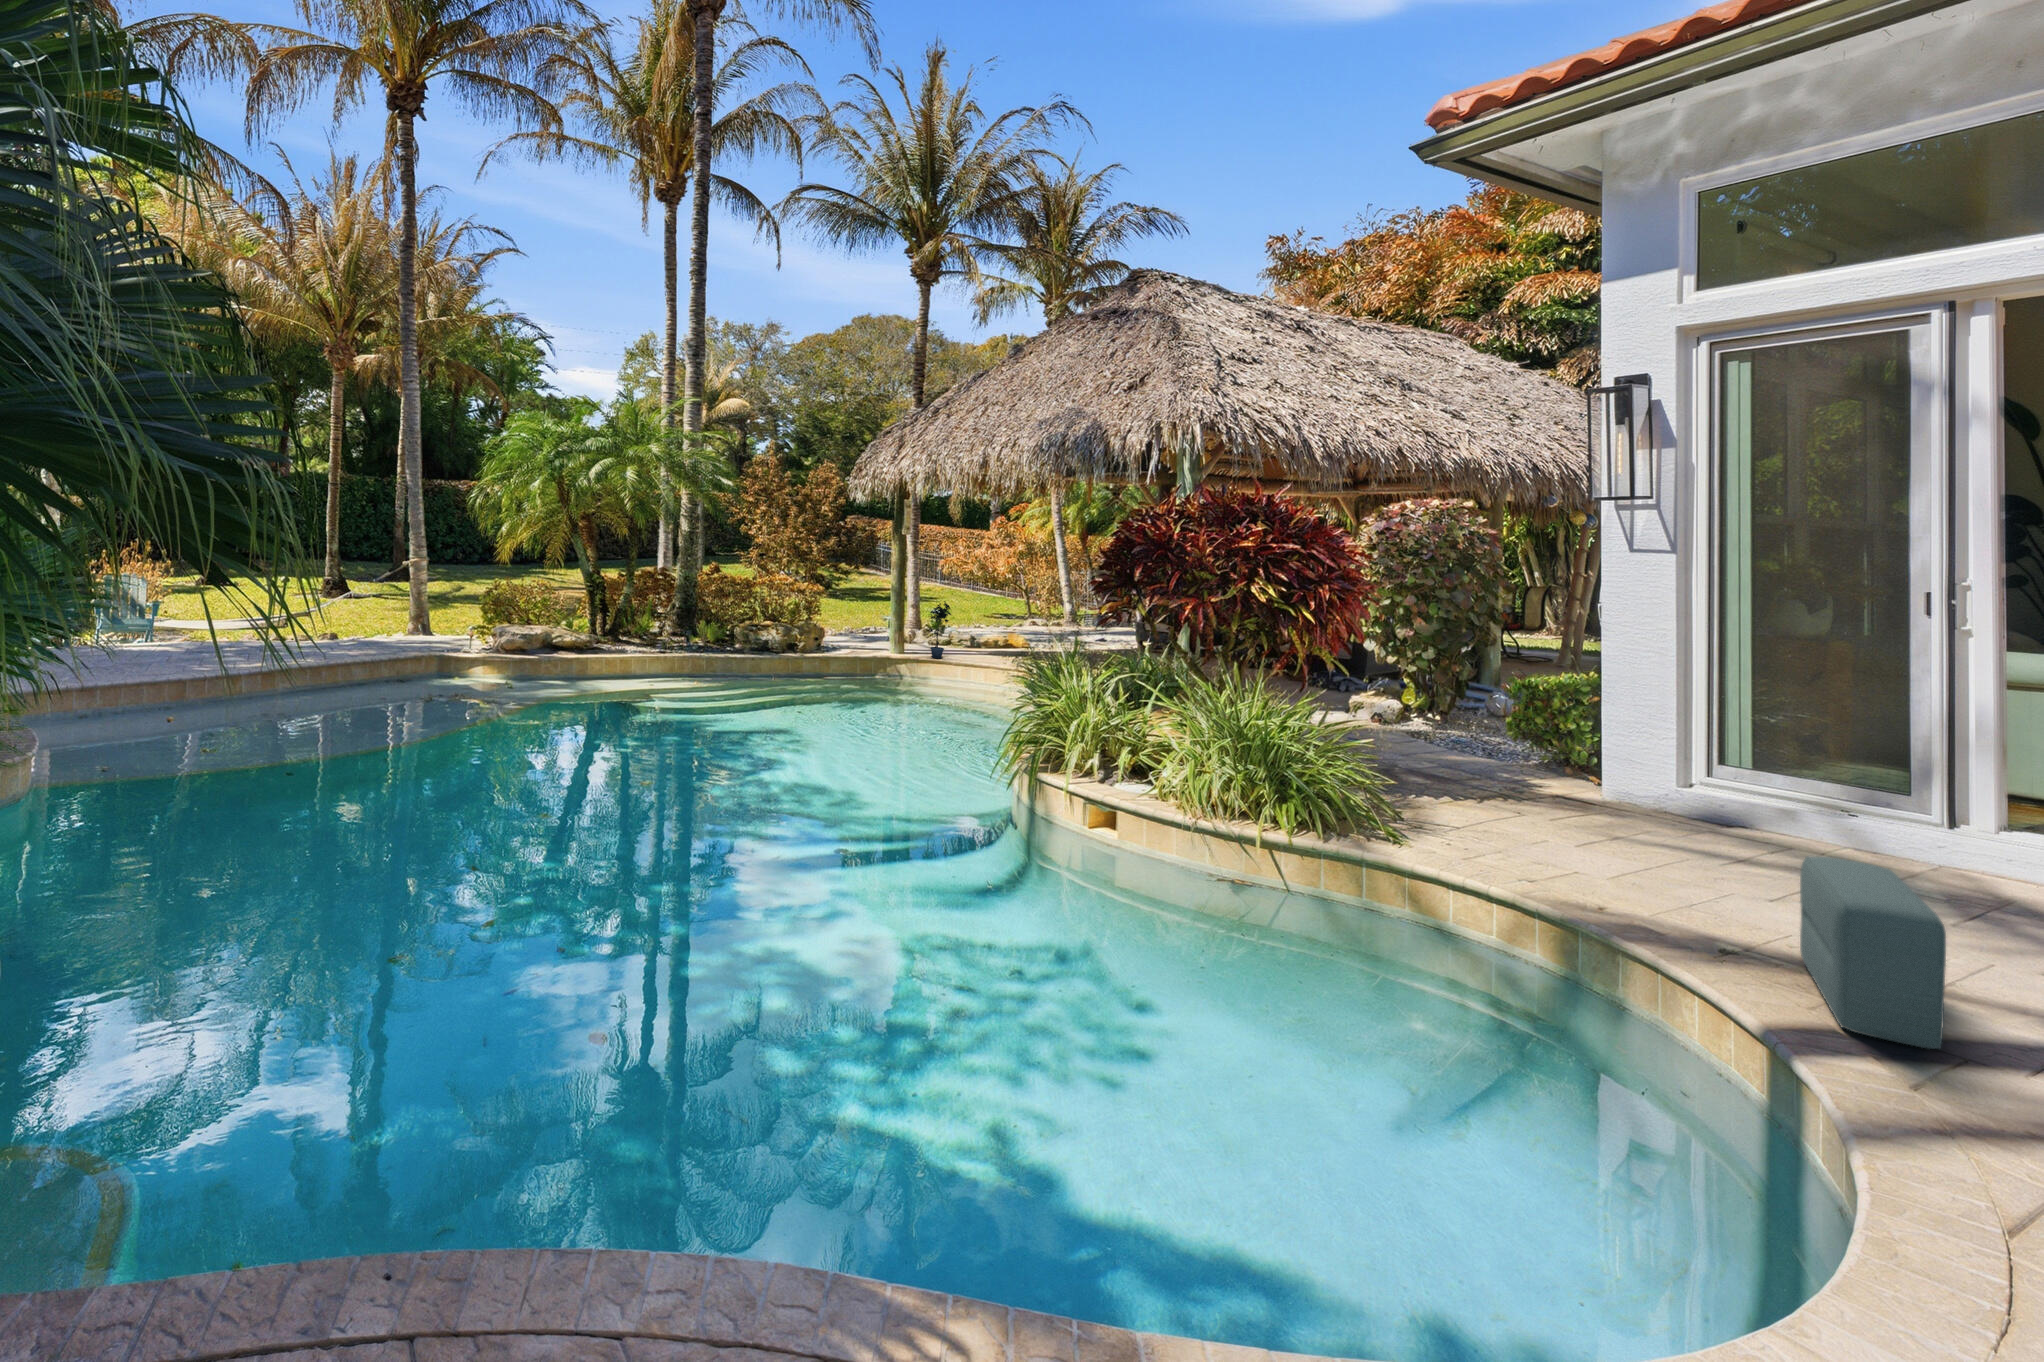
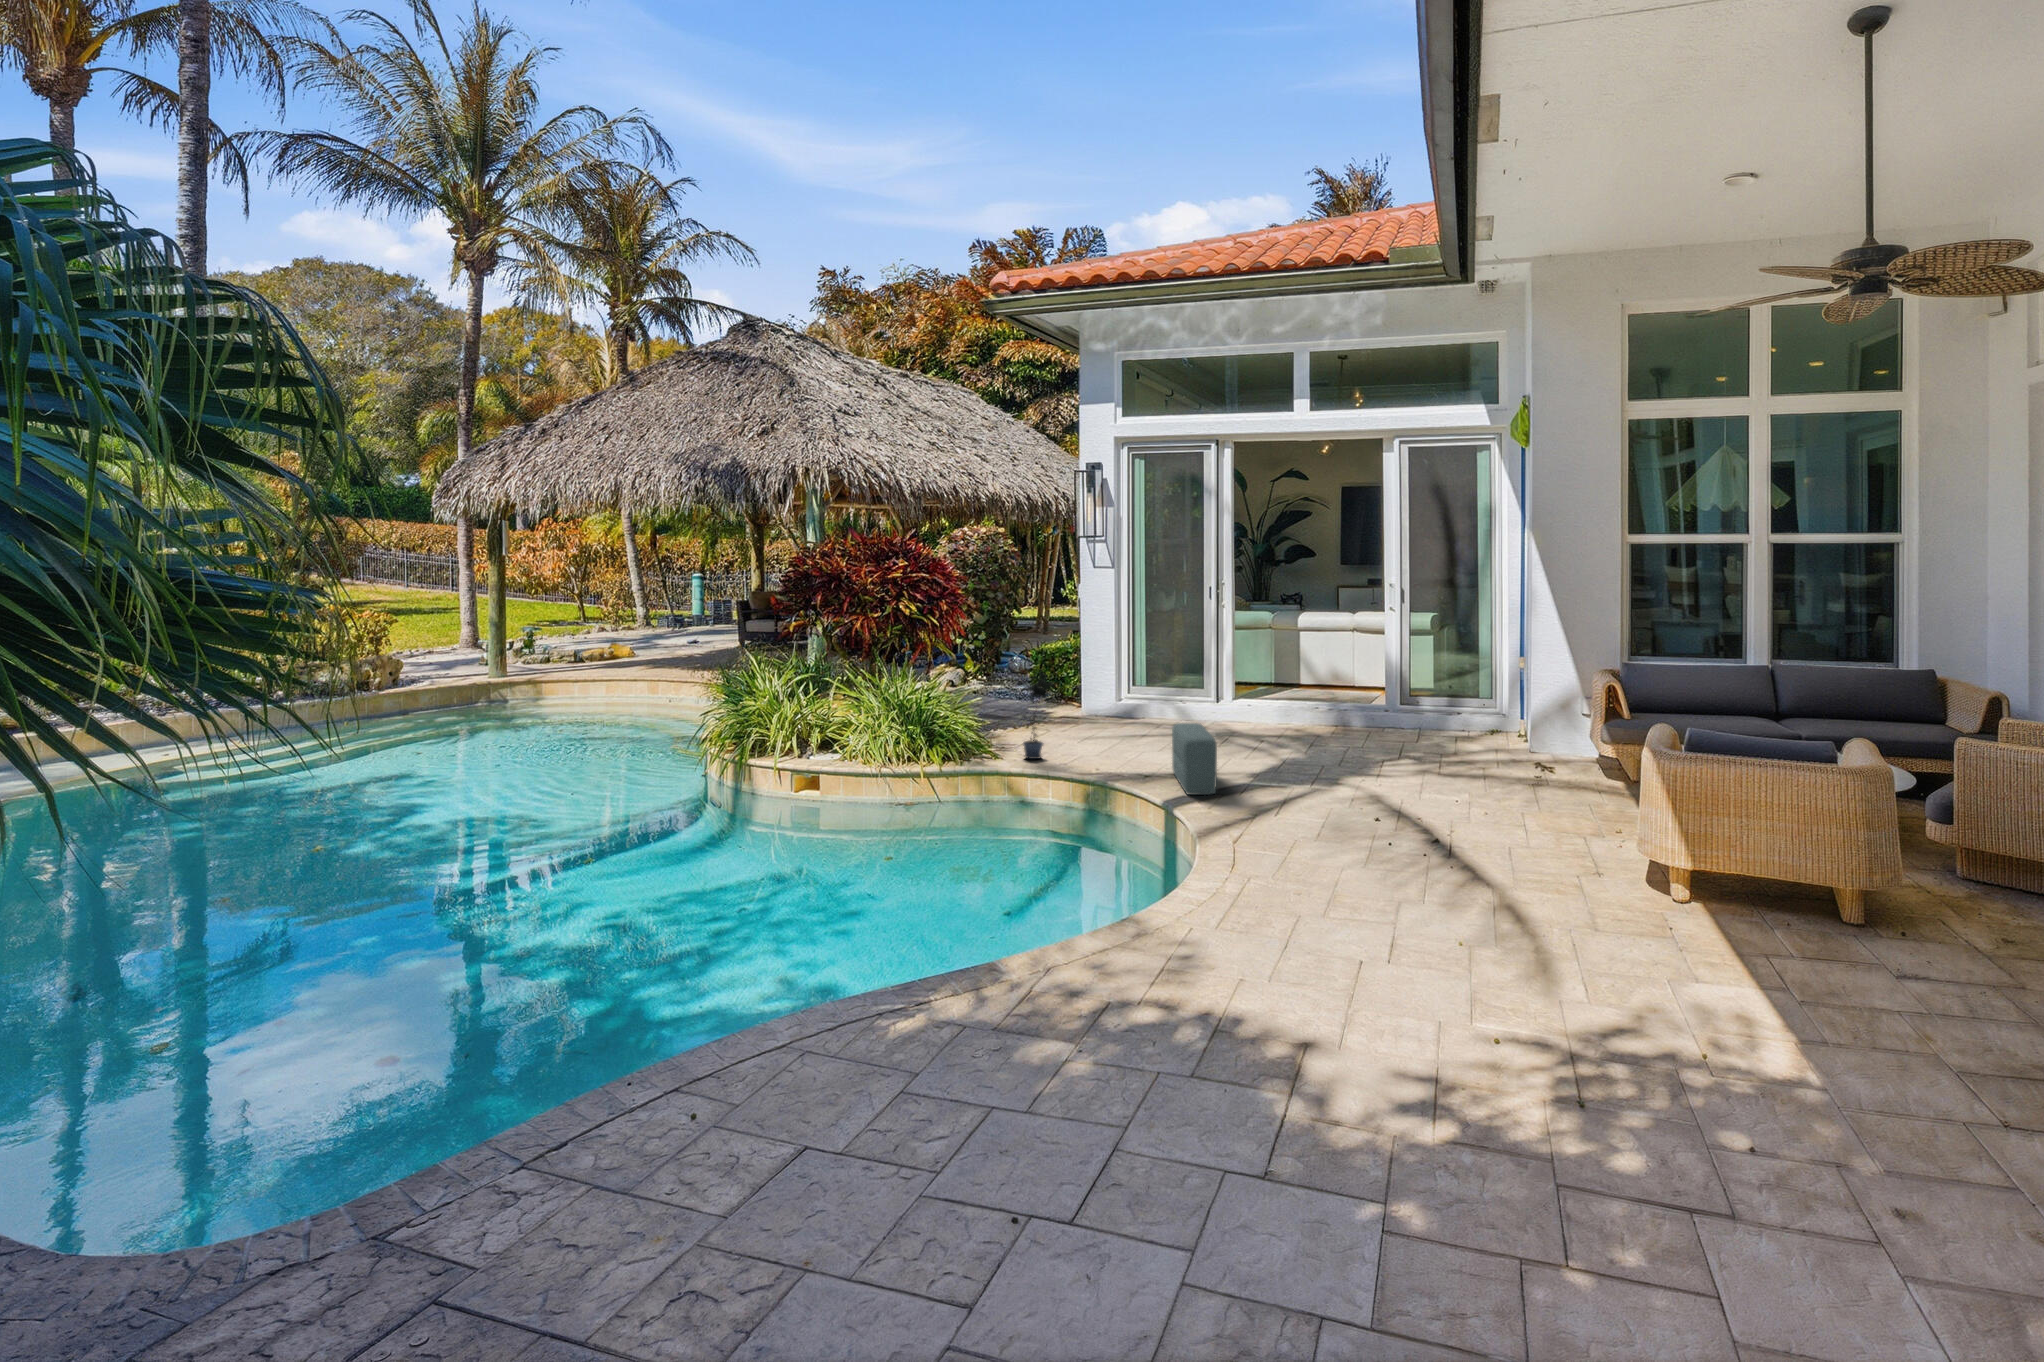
potted plant: present [929,601,951,659] -> present [1017,672,1056,759]

